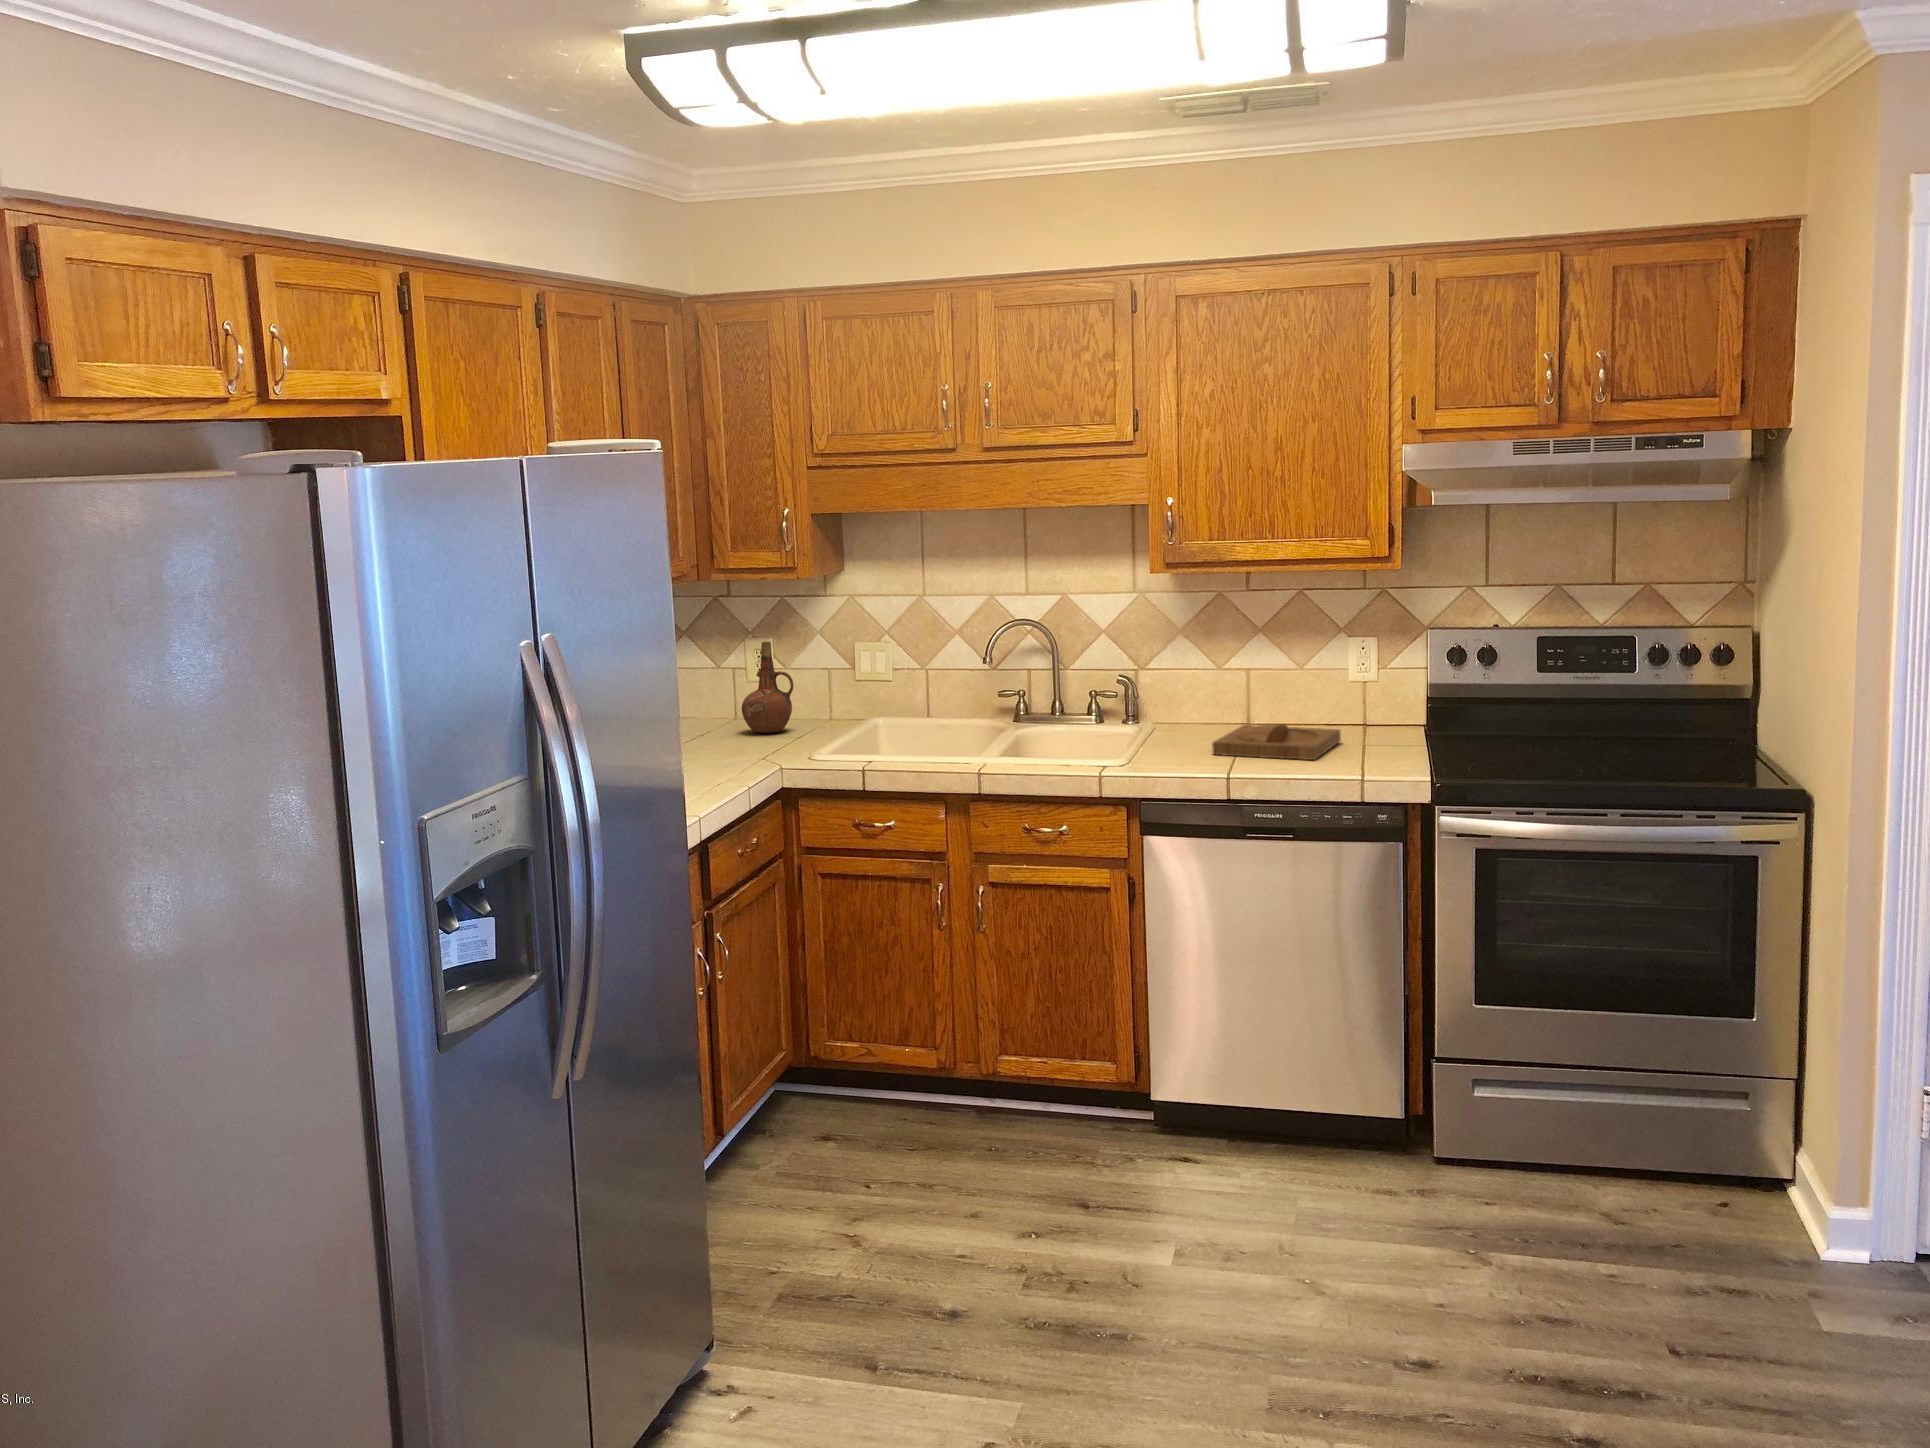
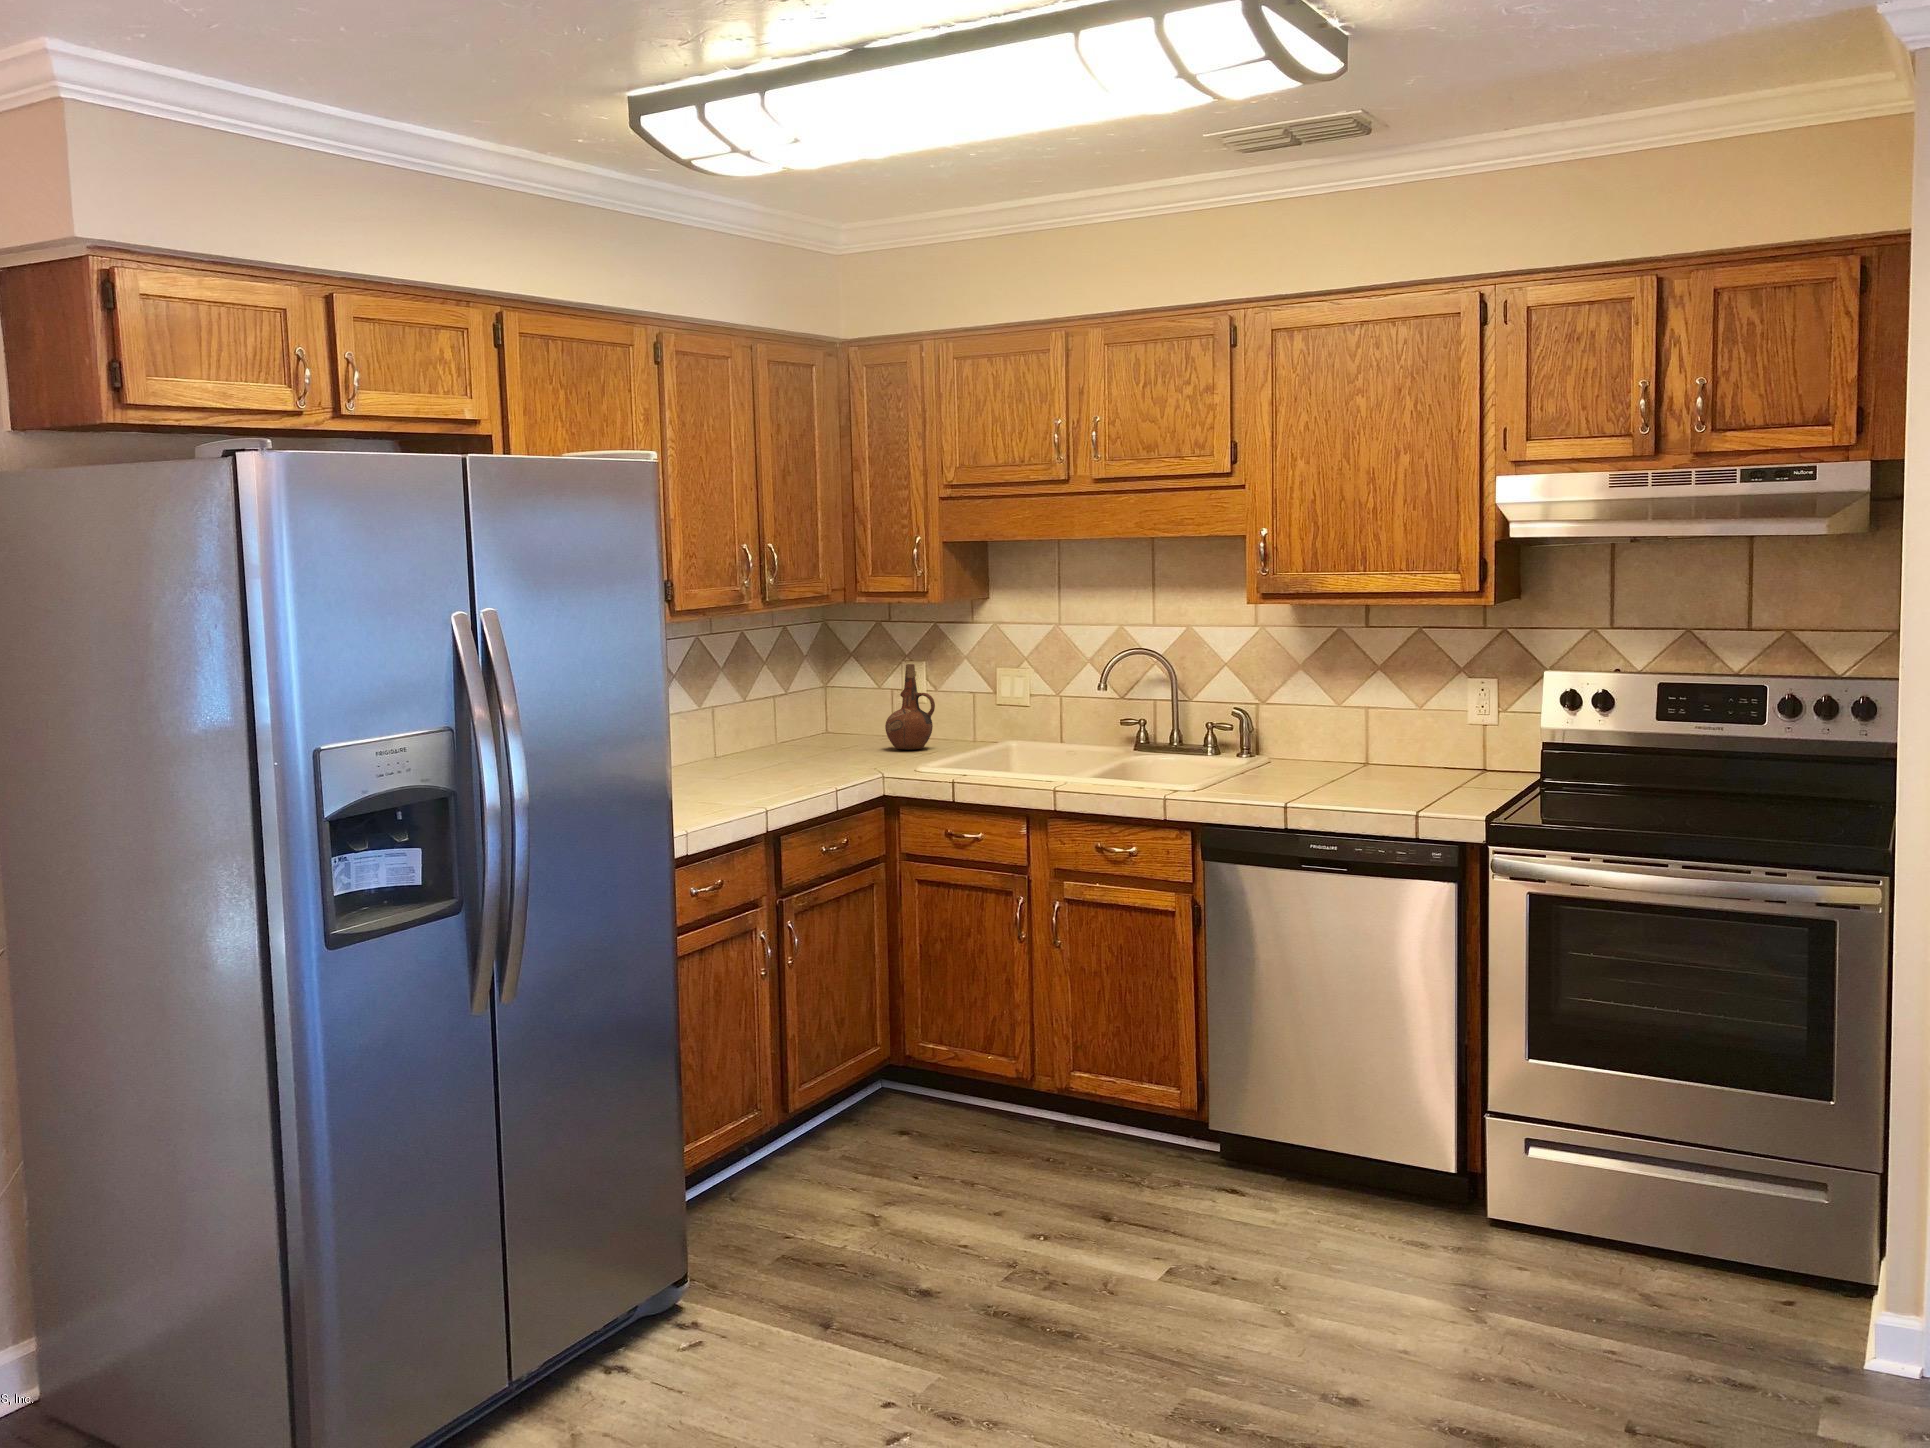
tray: present [1212,724,1341,760] -> none [1292,761,1438,796]

